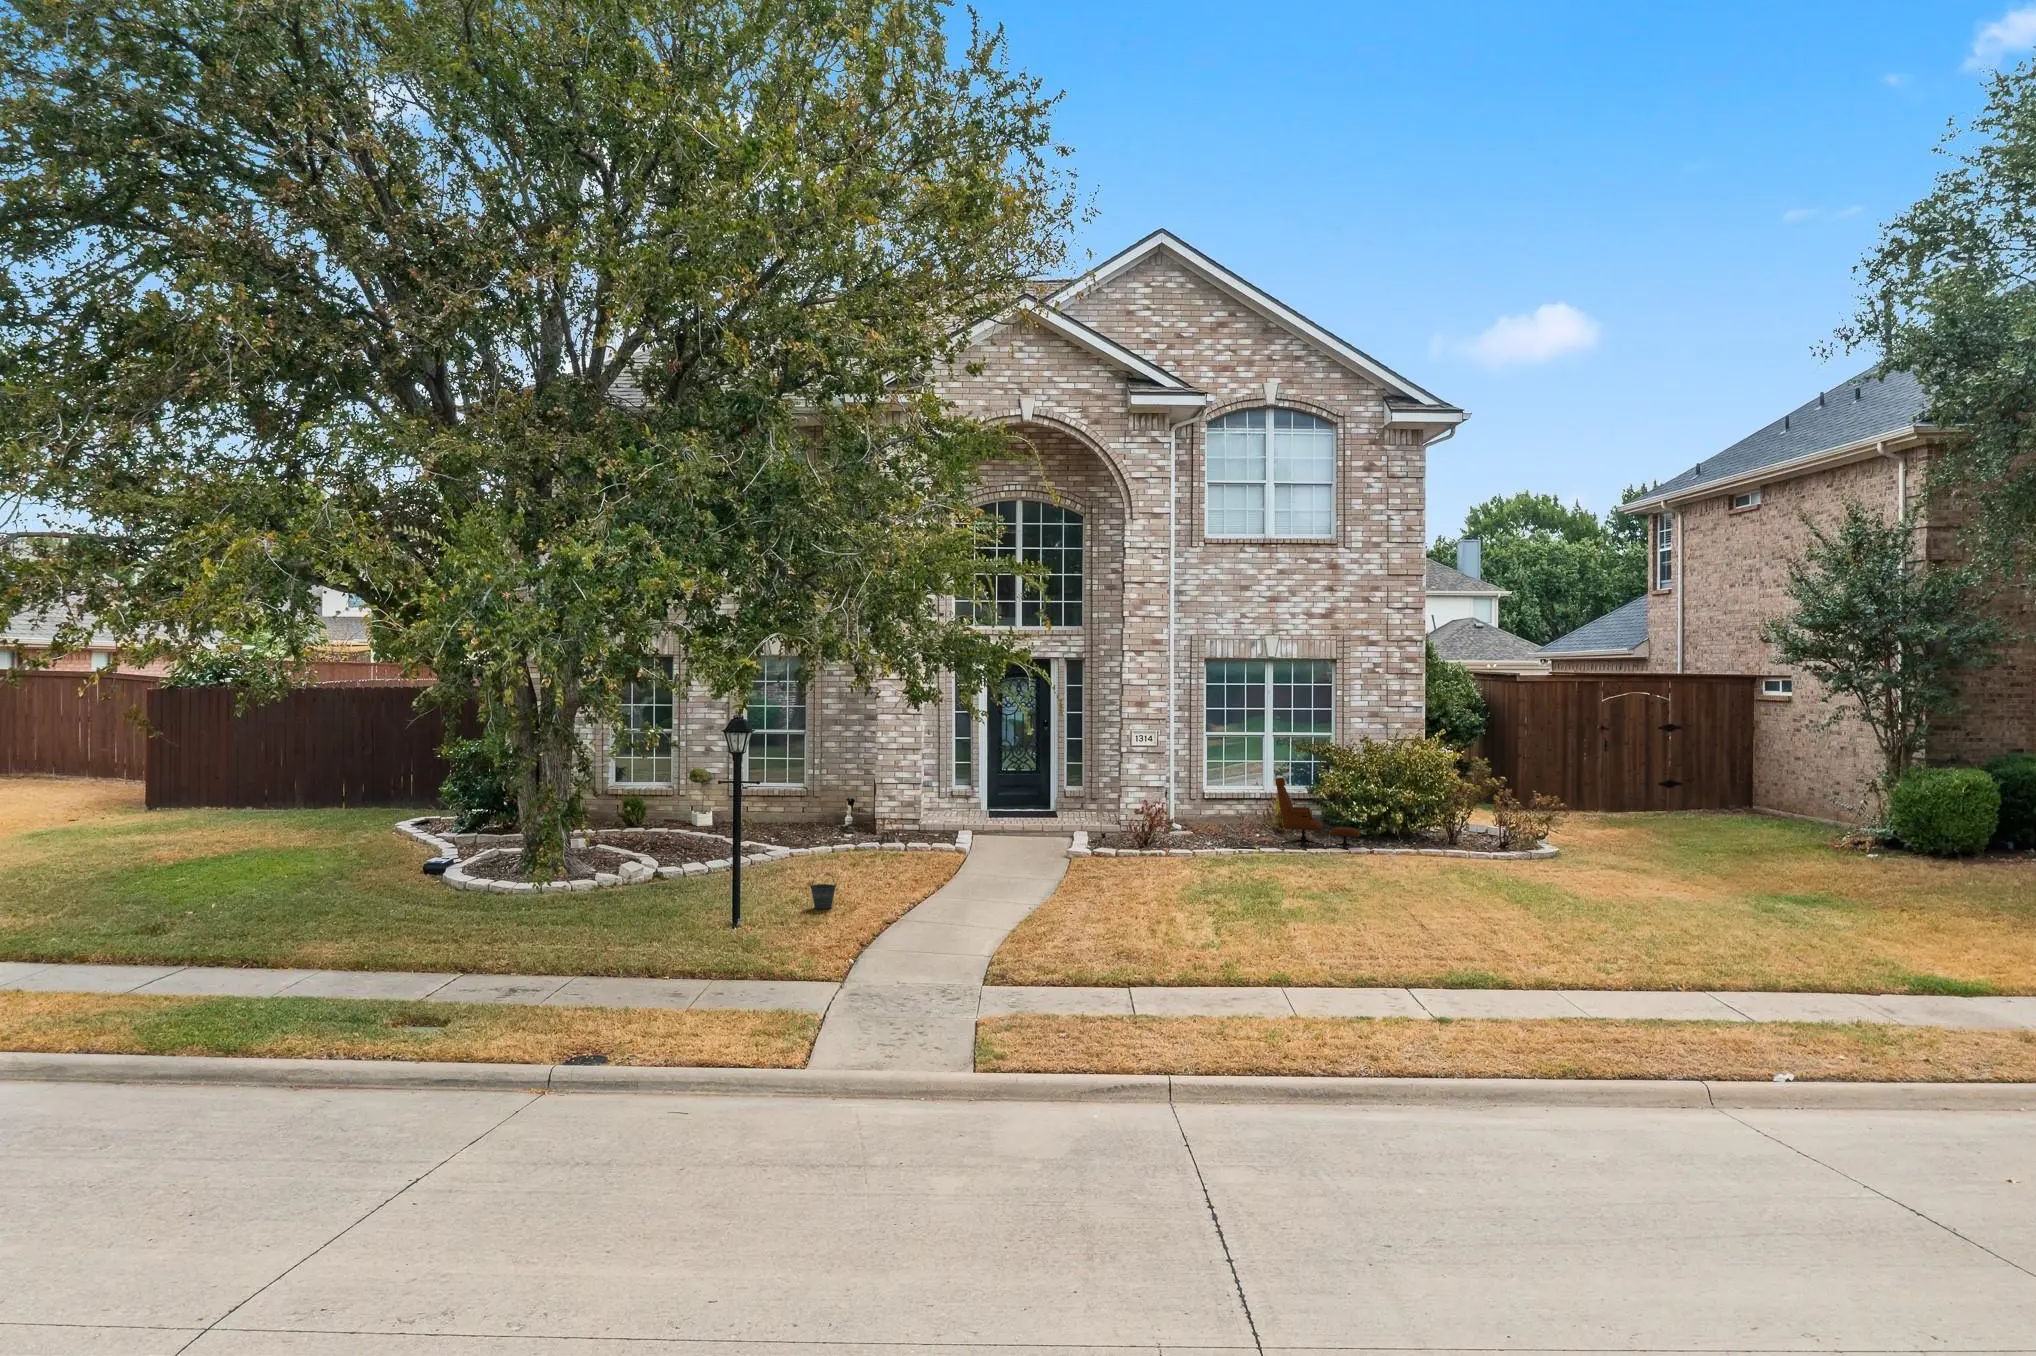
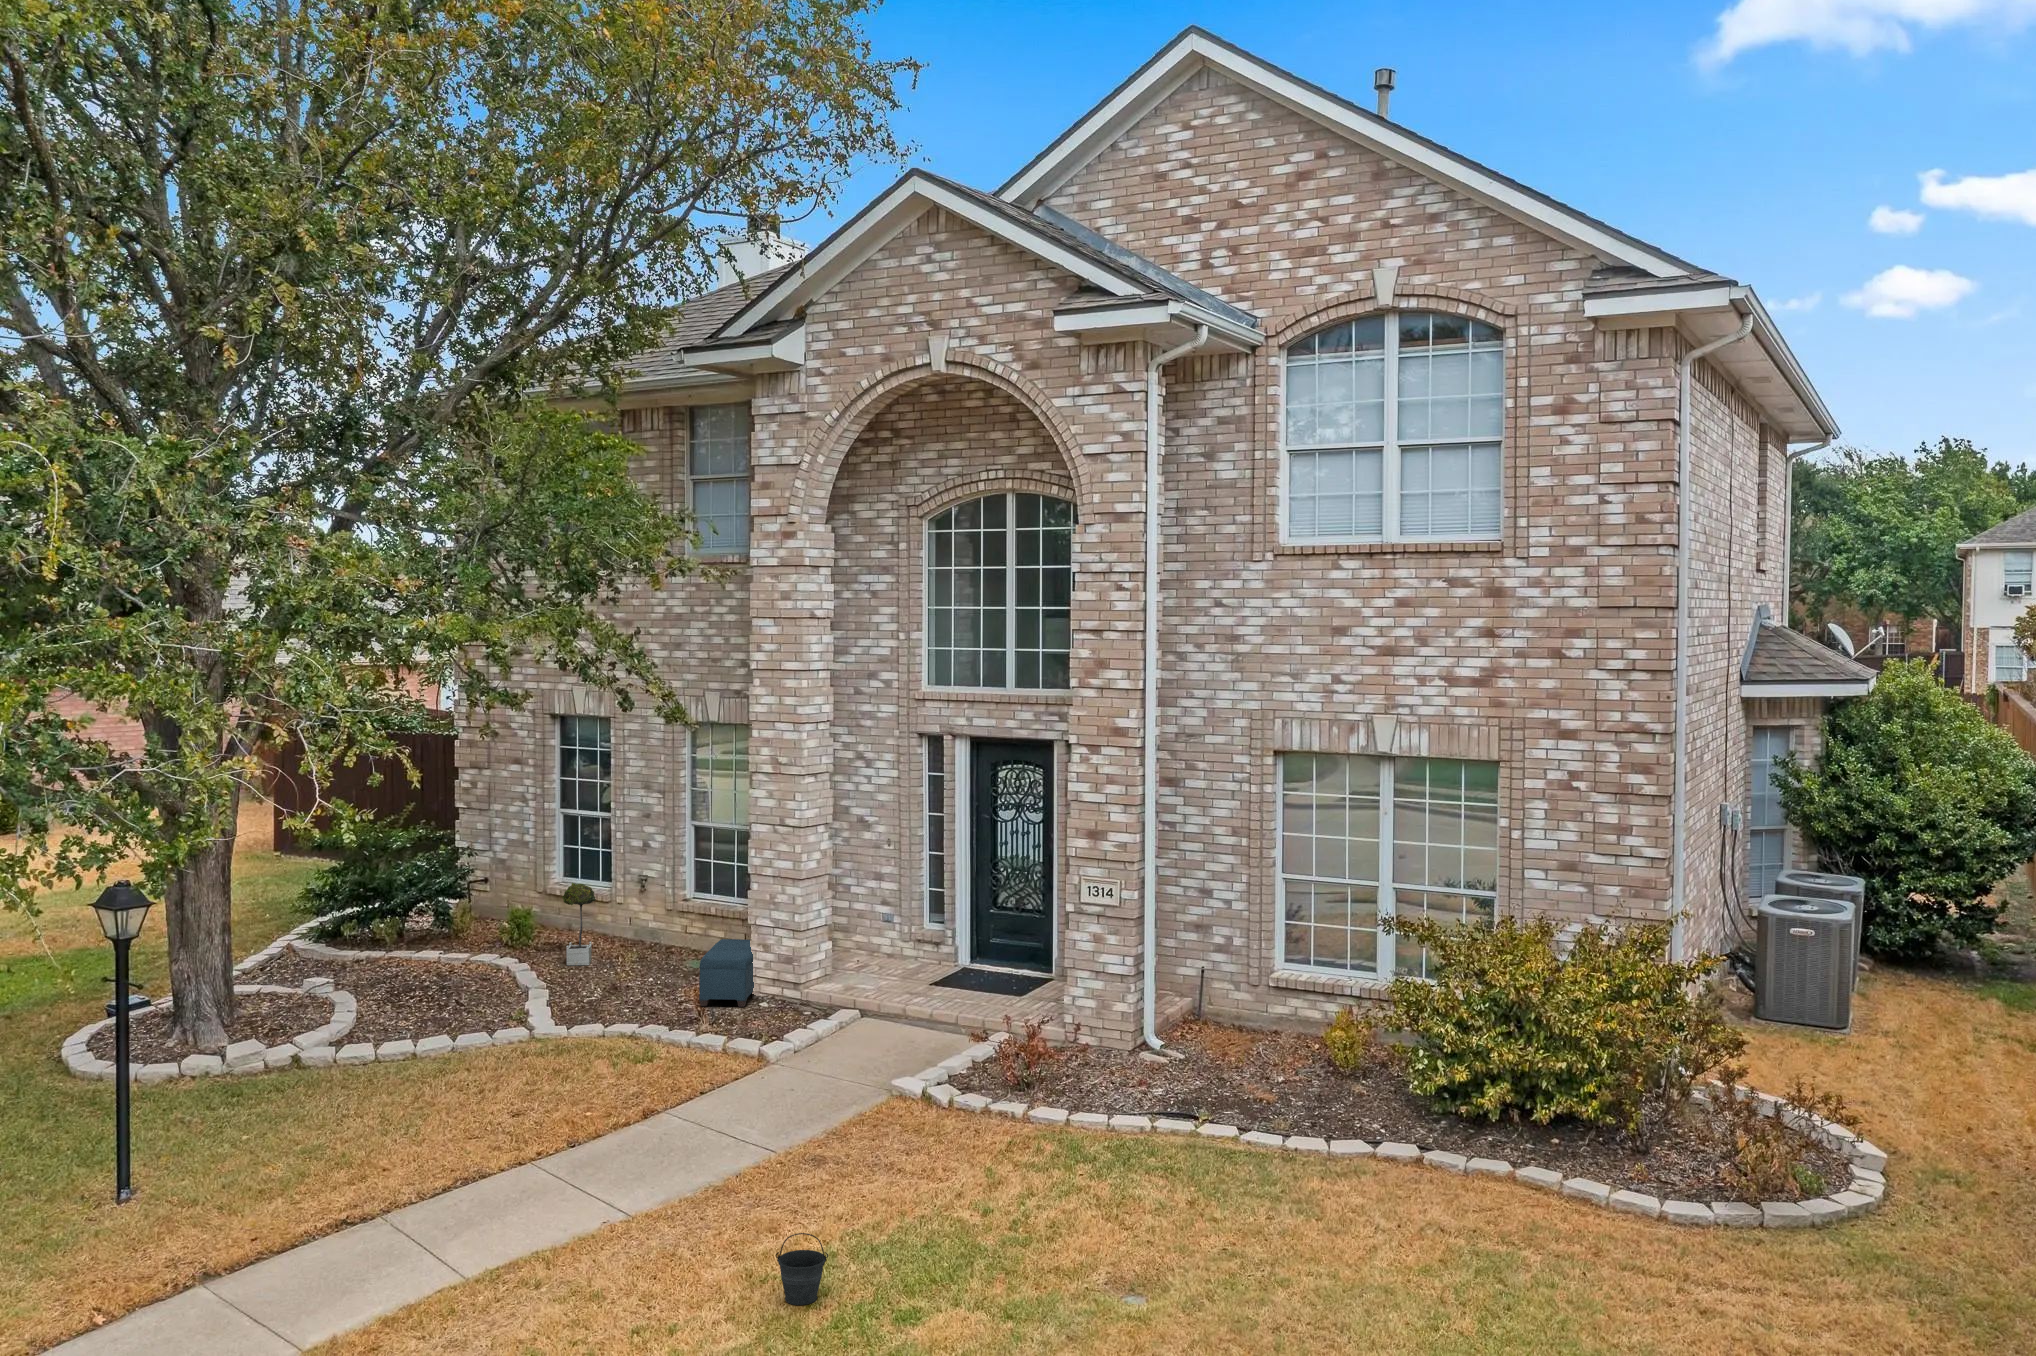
lounge chair: present [1275,778,1360,849] -> none [1301,981,1447,1134]
bench: none [829,796,880,835] -> present [699,939,754,1007]
bucket: present [810,873,837,909] -> present [776,1233,828,1305]

